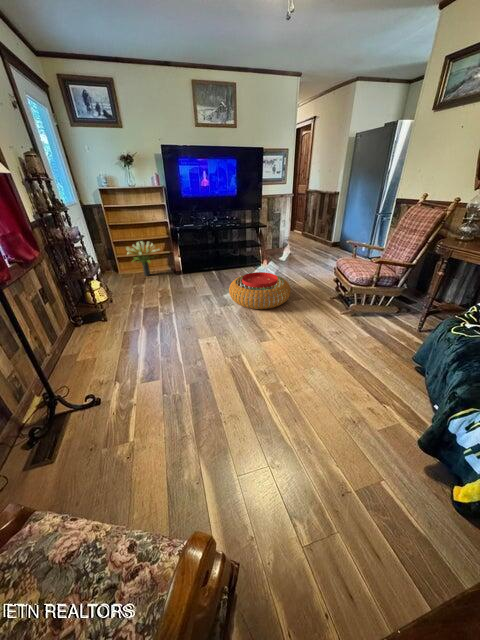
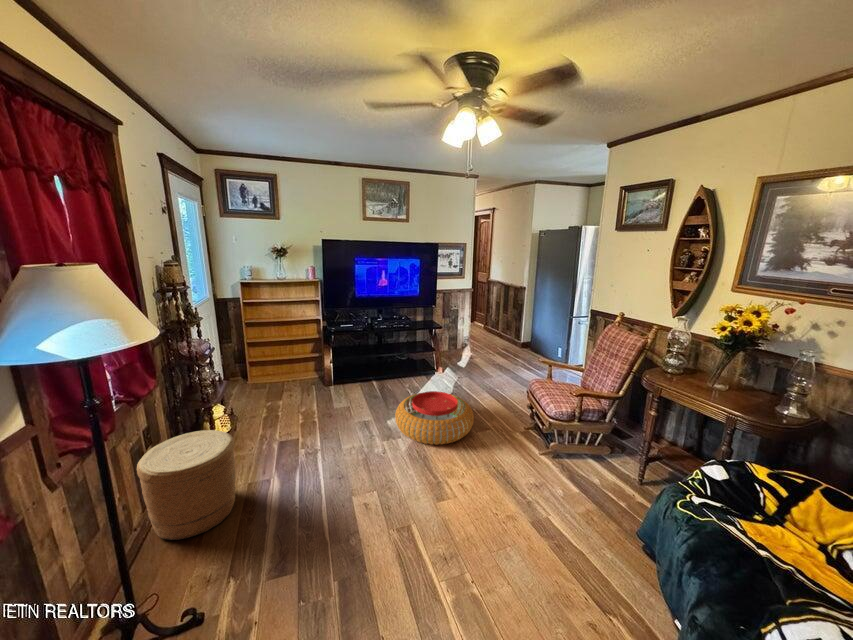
potted plant: present [126,241,159,276] -> none [265,343,309,387]
woven basket: none [40,292,115,362] -> present [137,430,236,540]

